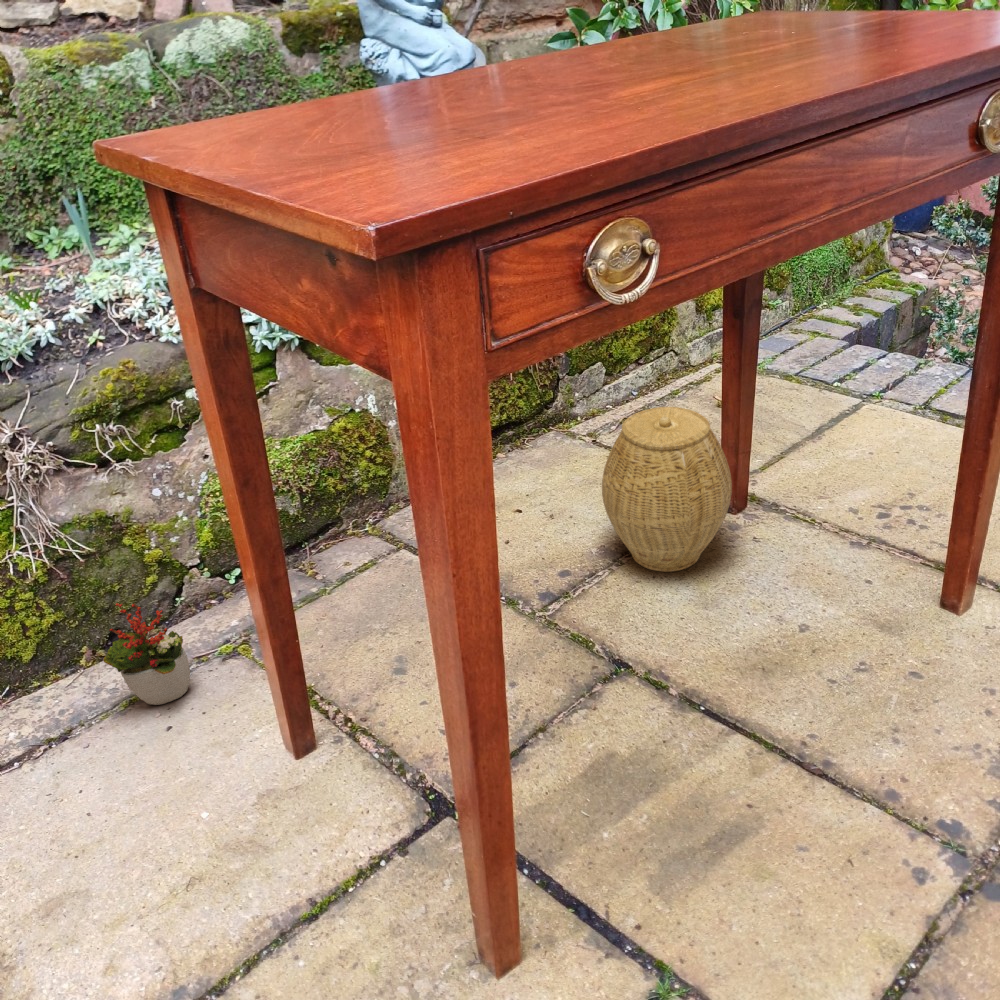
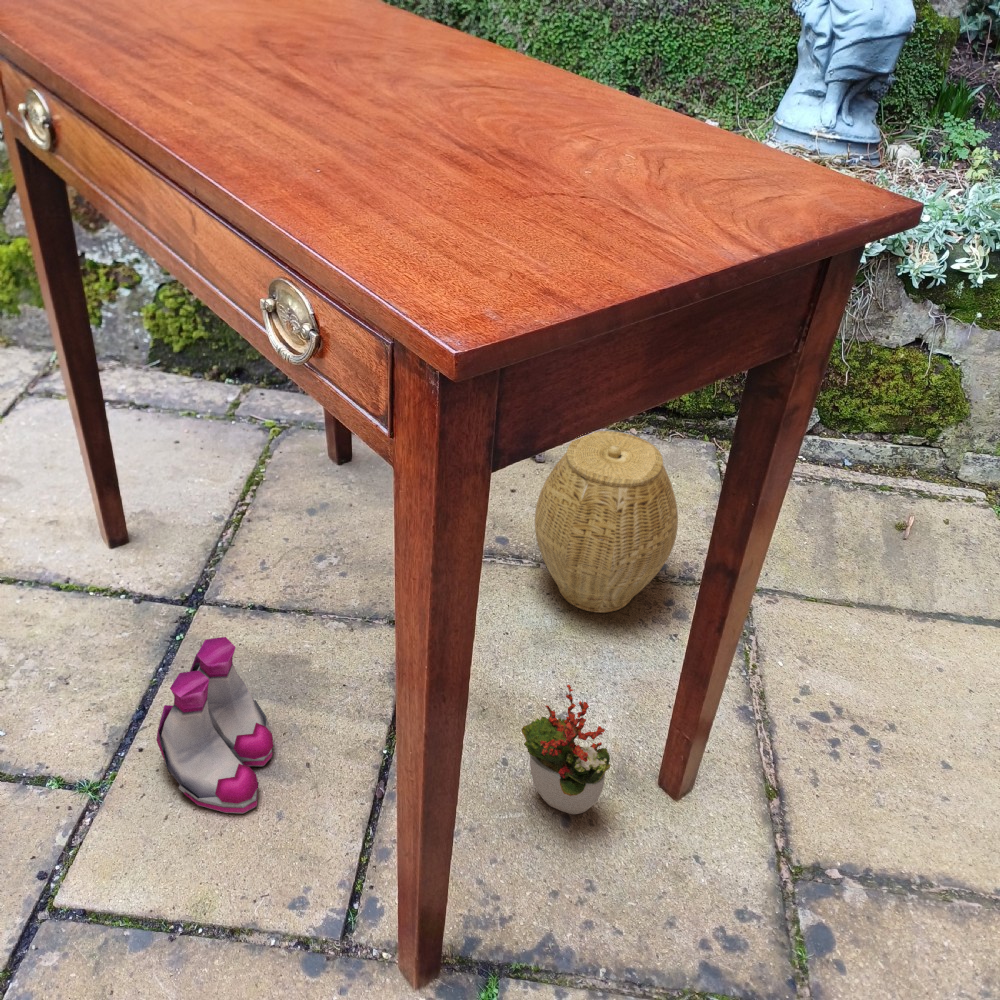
decorative plant: present [104,603,191,705] -> present [522,685,610,814]
boots: none [609,742,787,911] -> present [157,637,273,814]

